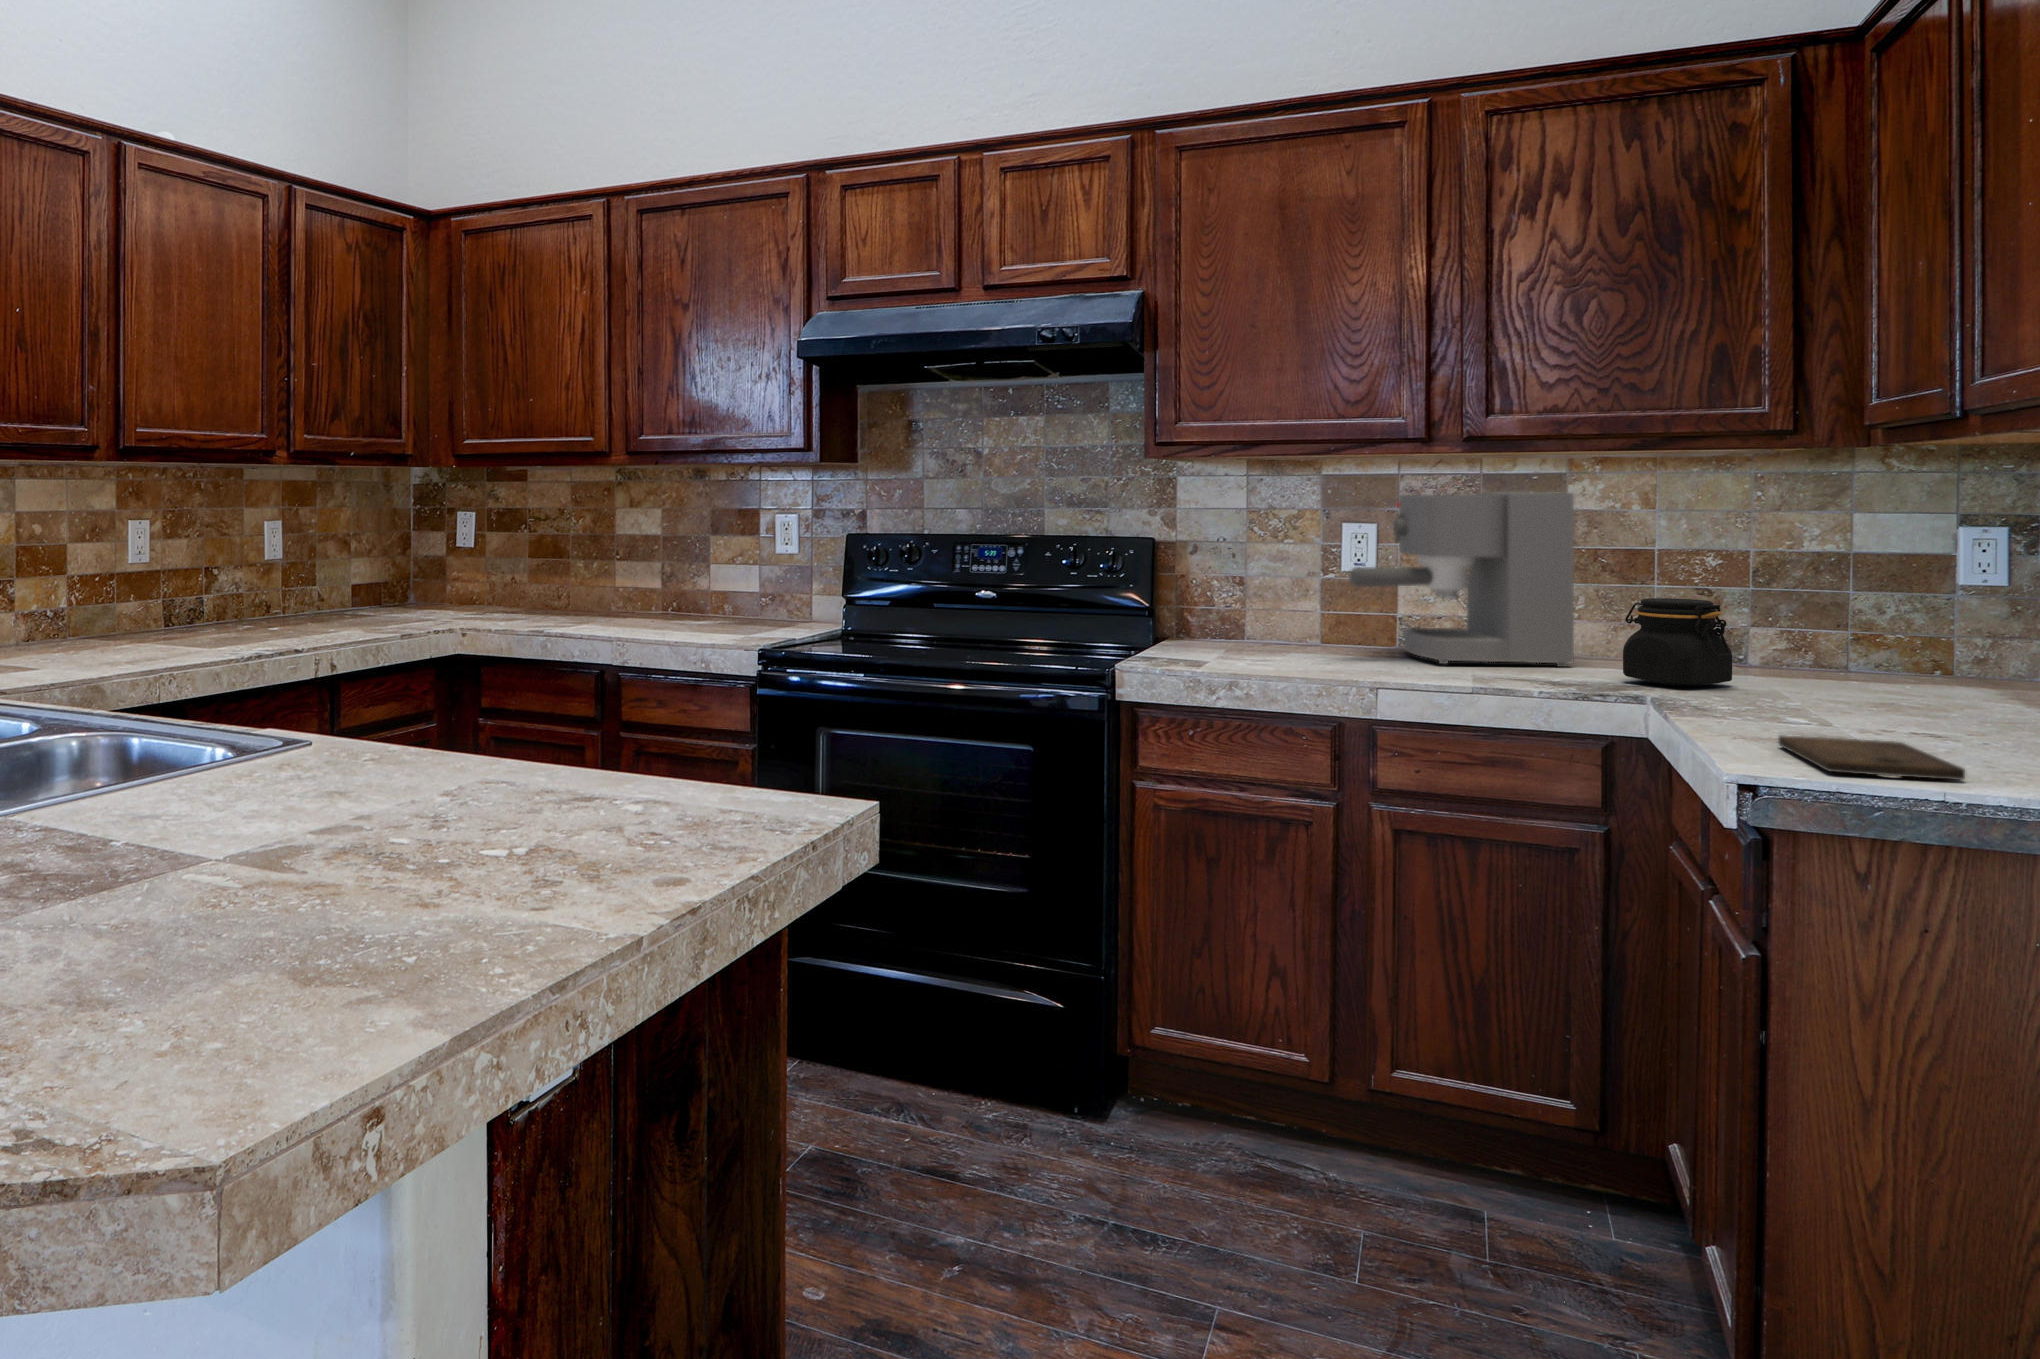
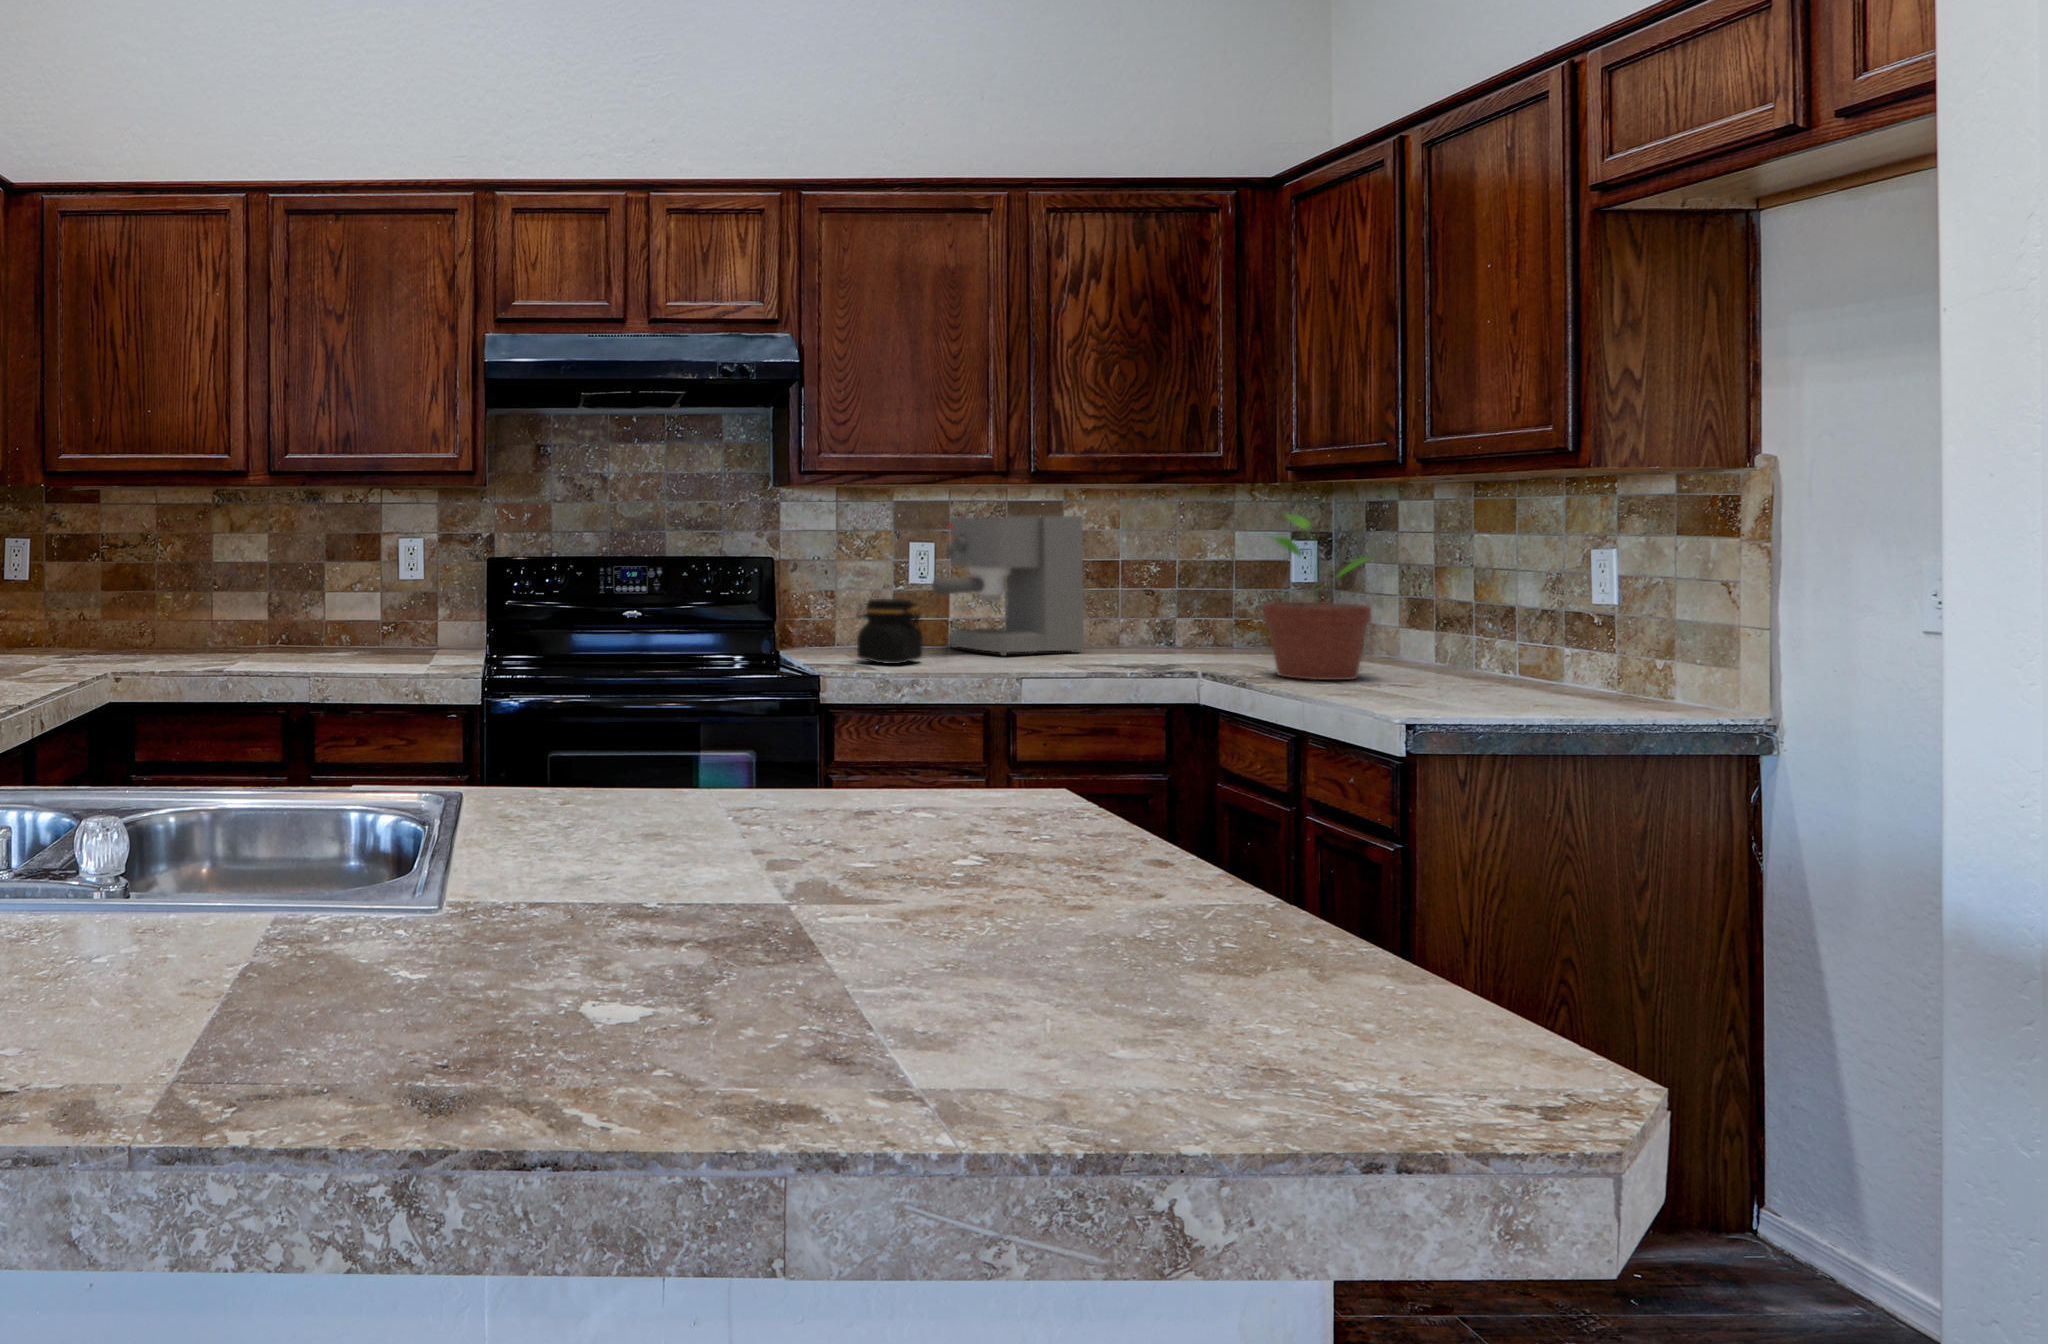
potted plant: none [1750,491,1927,725] -> present [1263,514,1371,680]
jar: present [1623,598,1732,686] -> present [856,599,923,664]
cutting board: present [1778,736,1965,780] -> none [1345,688,1488,711]

